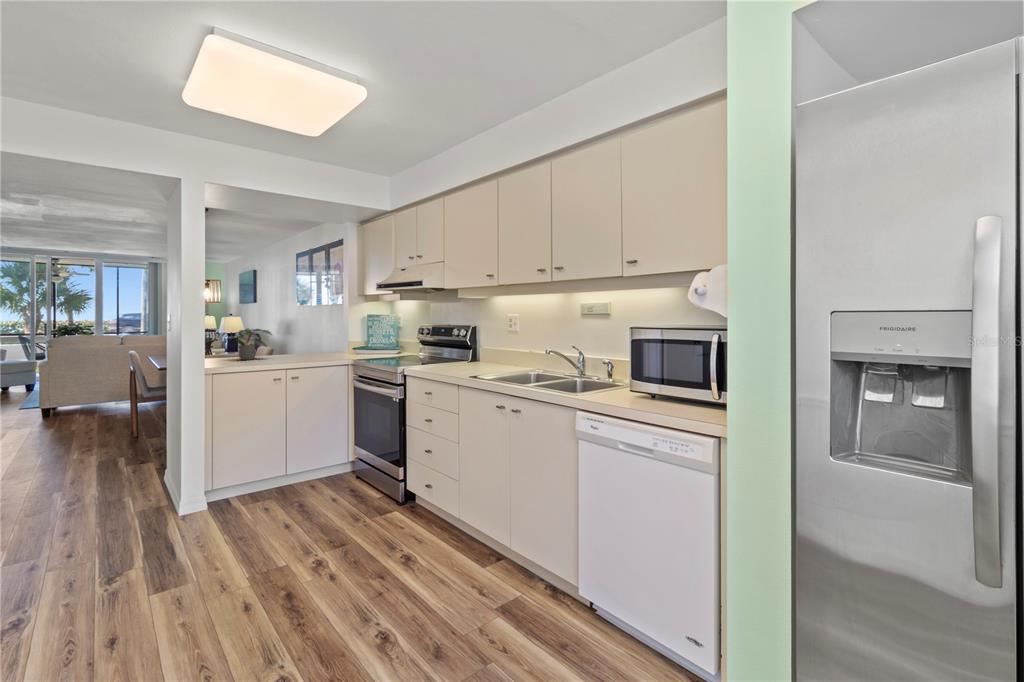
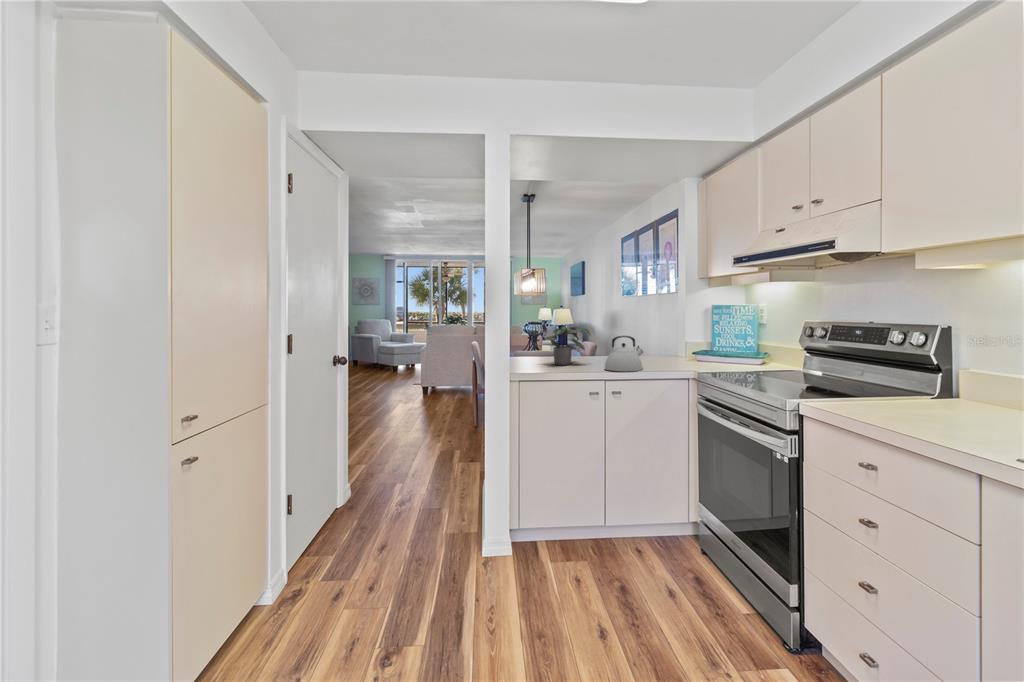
kettle: none [285,335,315,361] -> present [605,336,643,371]

